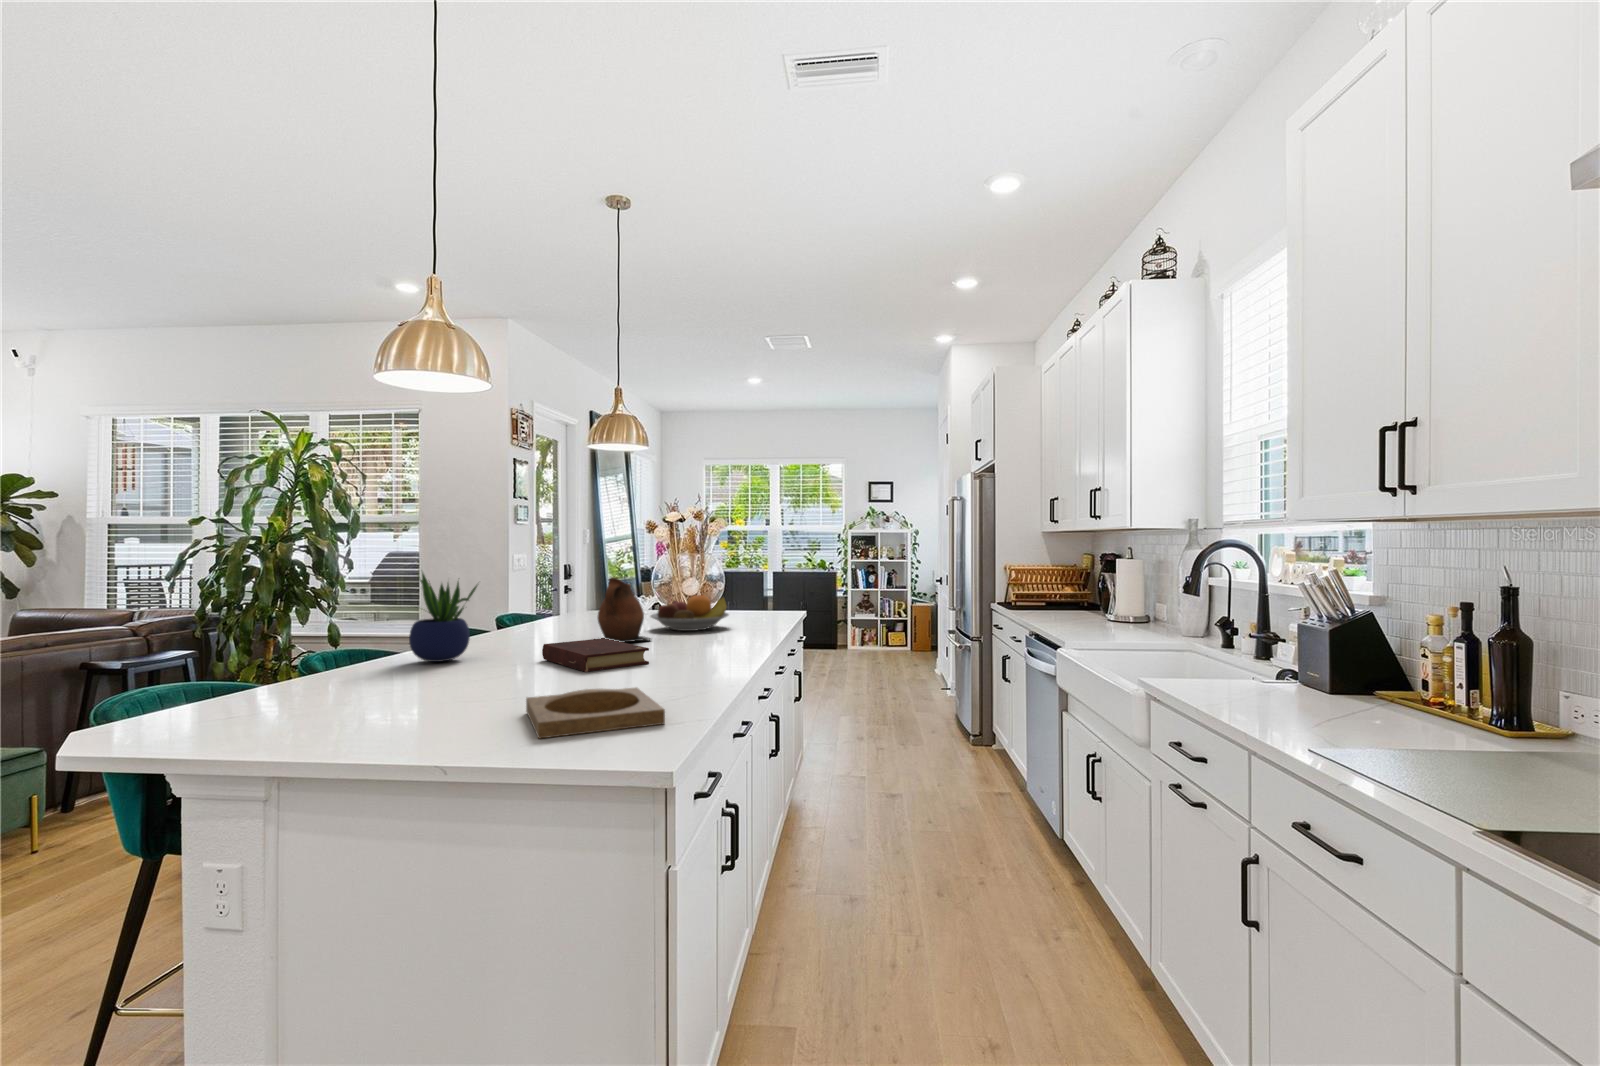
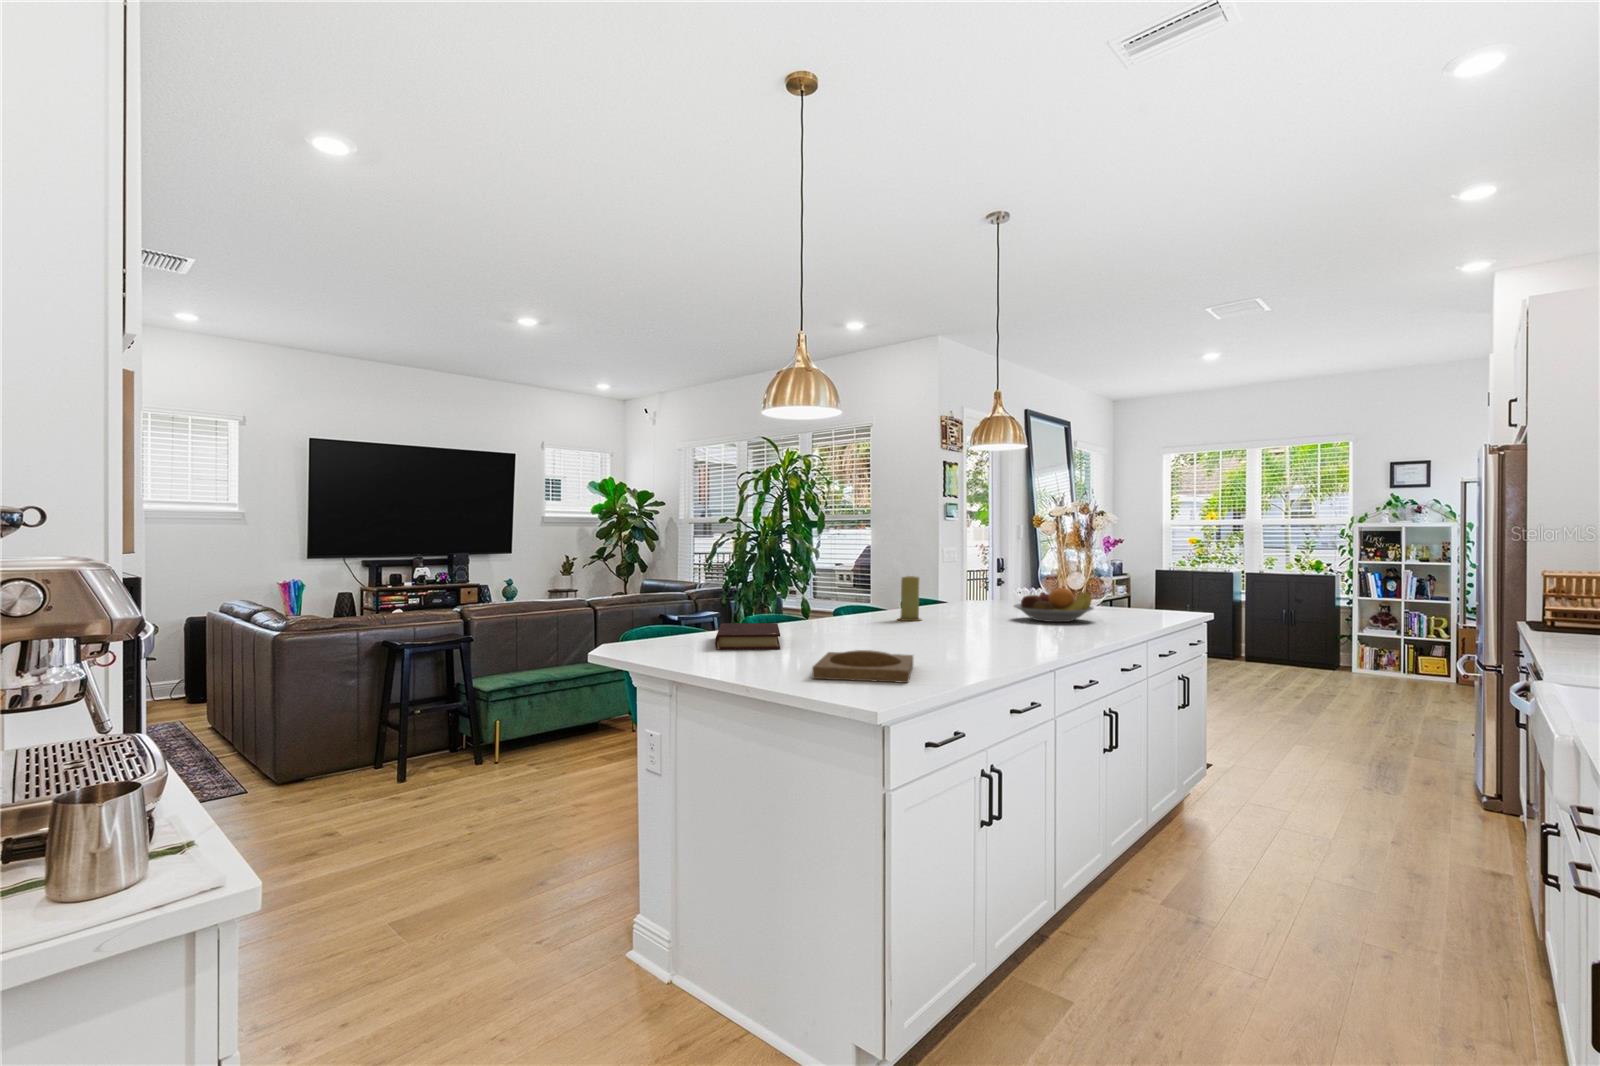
potted plant: present [409,573,477,662] -> none [800,555,852,626]
ceramic pitcher: present [598,578,651,642] -> none [948,567,1002,627]
candle: none [524,590,555,644] -> present [898,576,921,621]
book: present [542,638,649,672] -> present [715,623,780,650]

